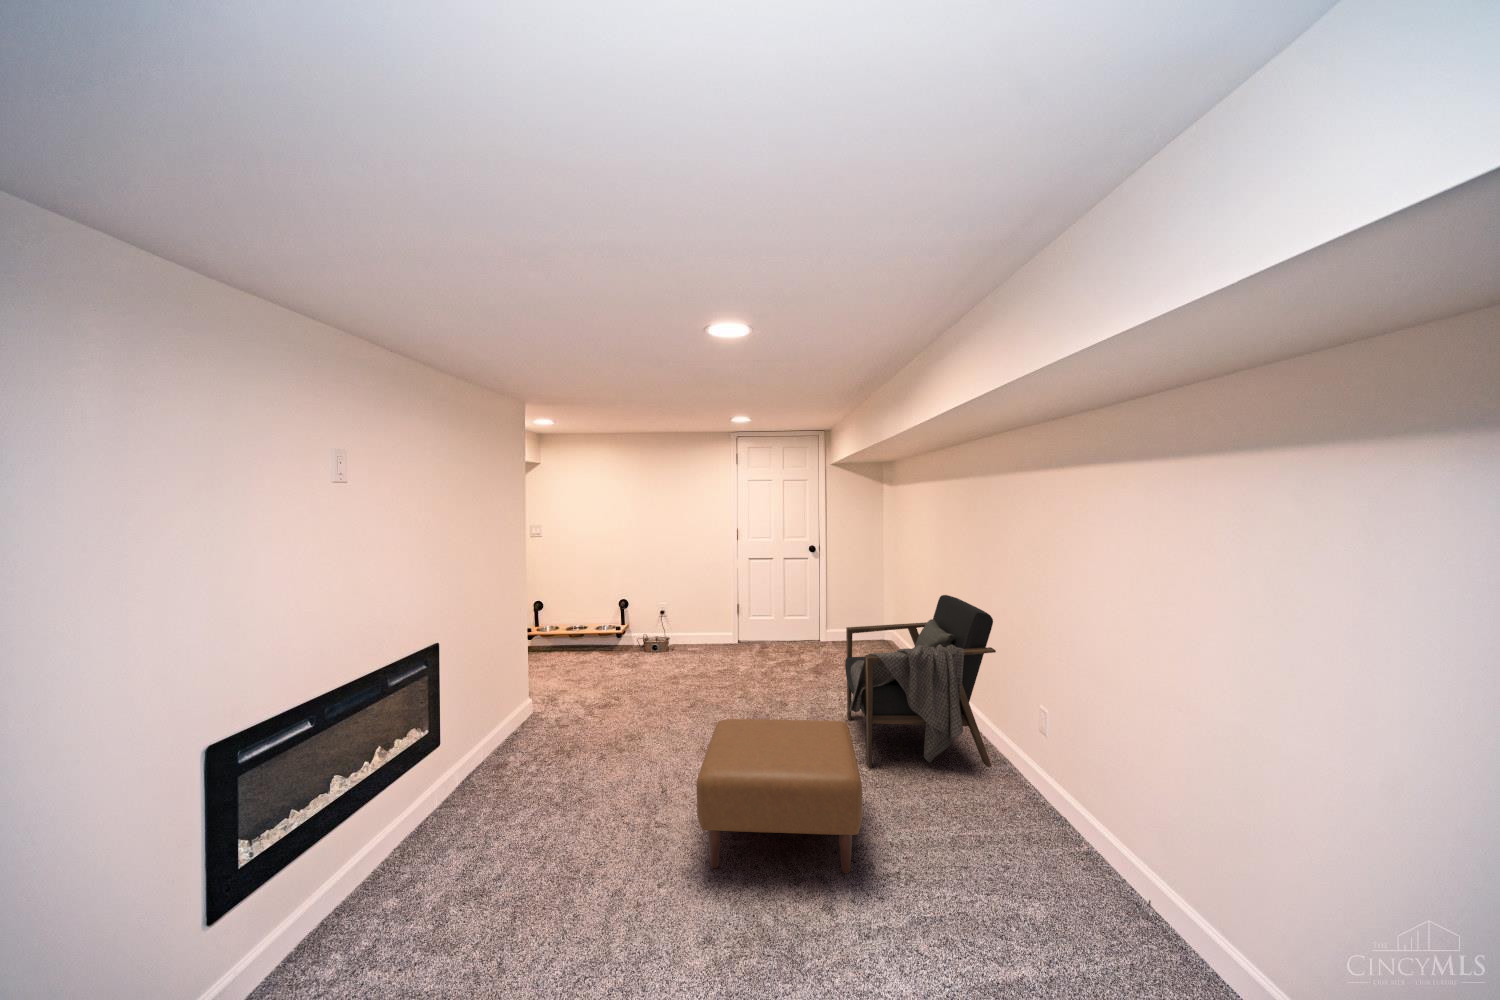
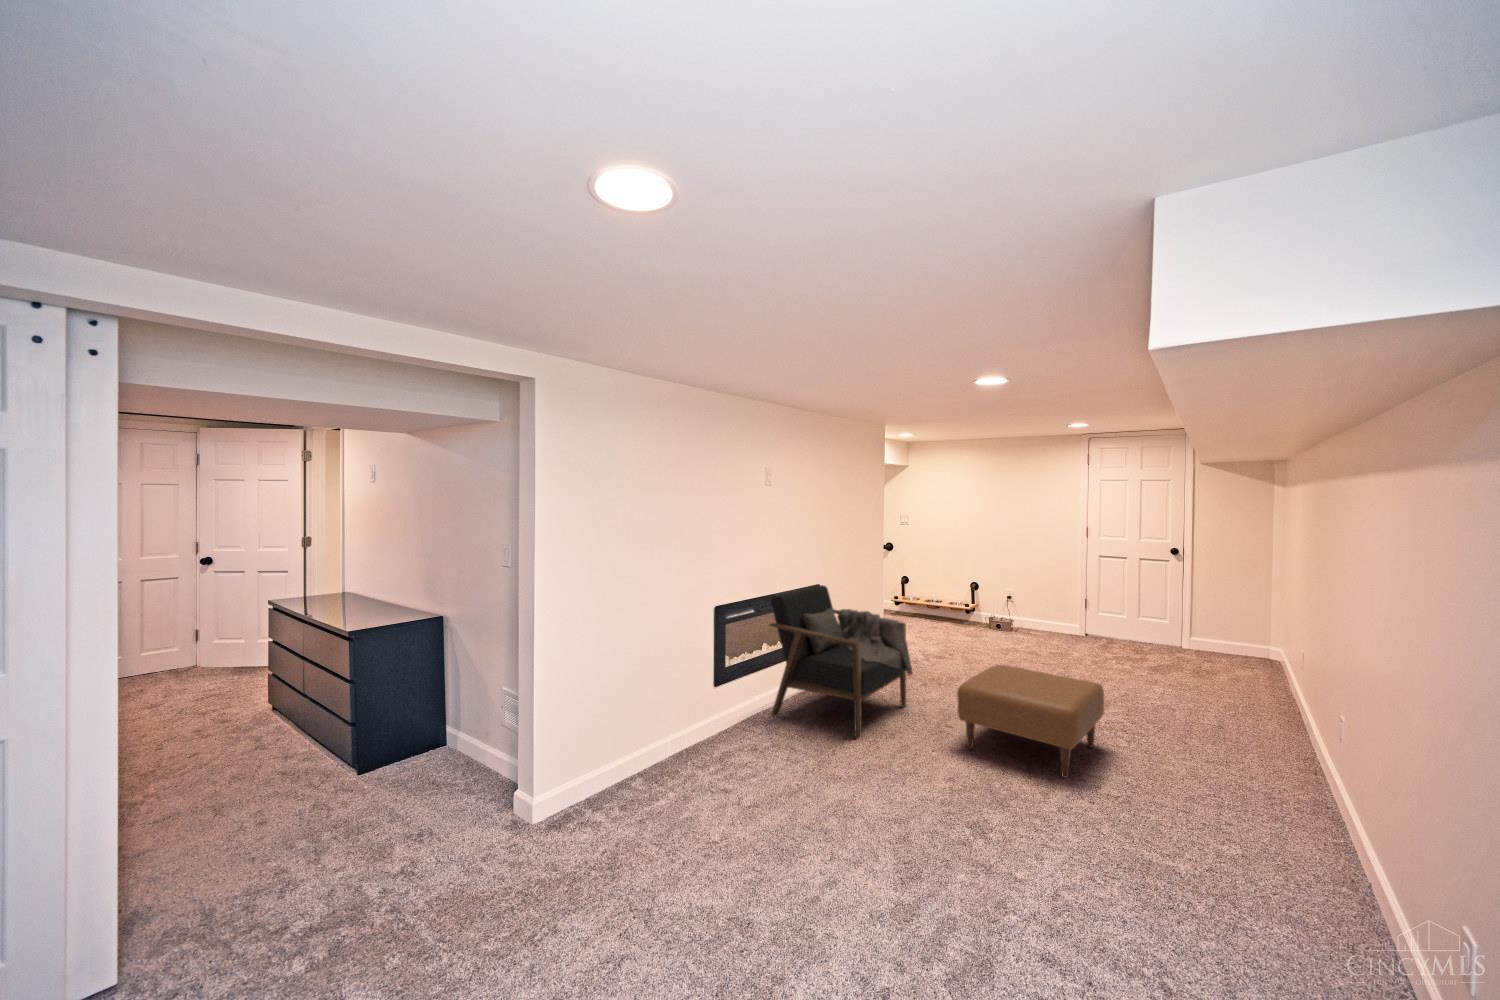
armchair: present [845,595,996,768] -> present [769,585,912,739]

